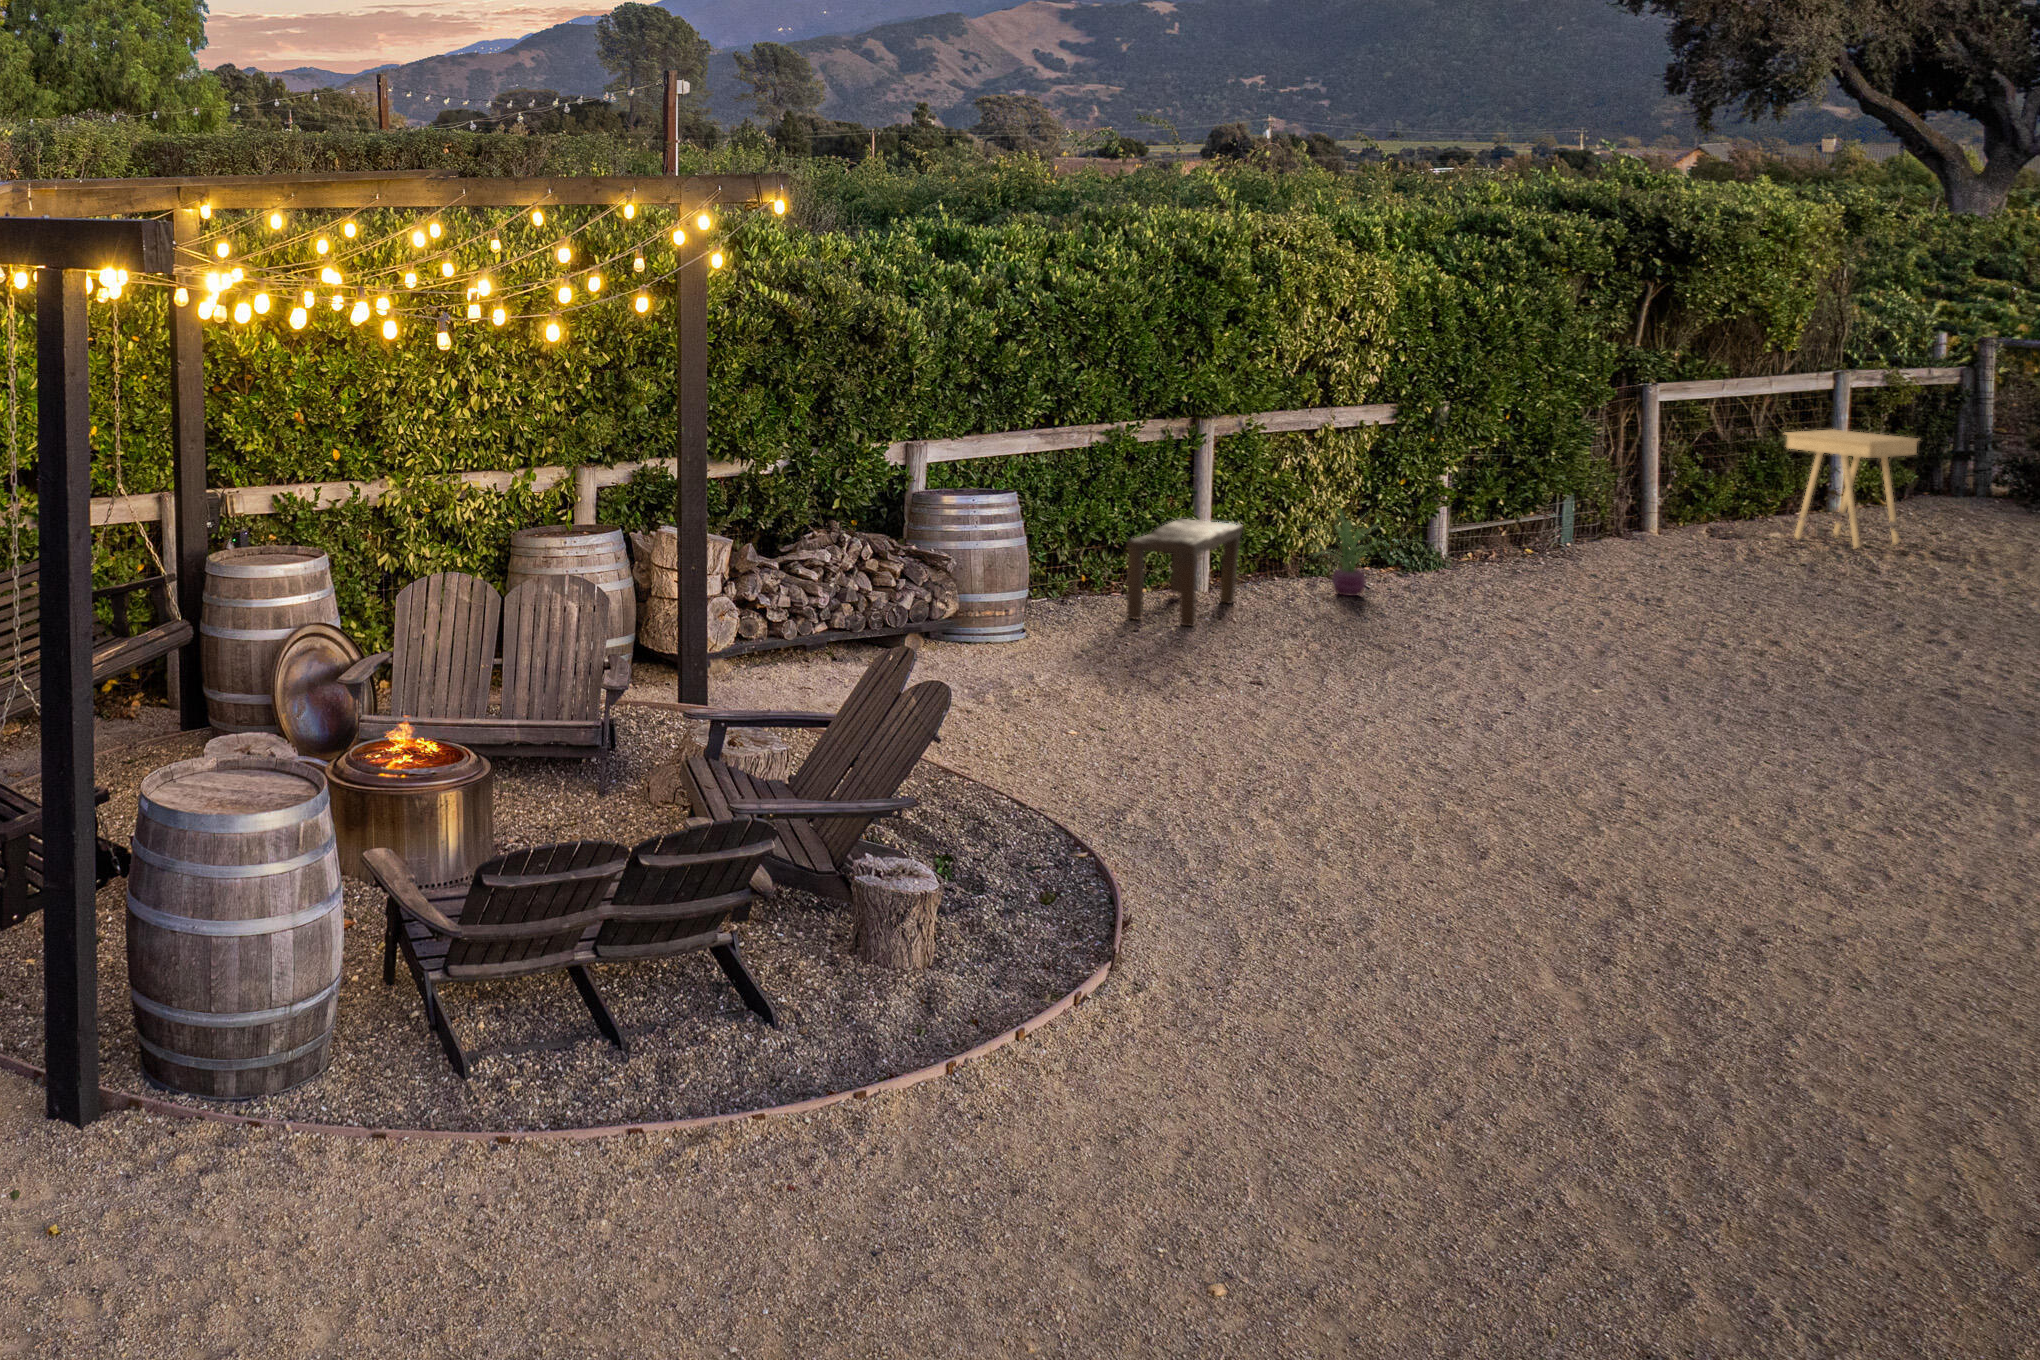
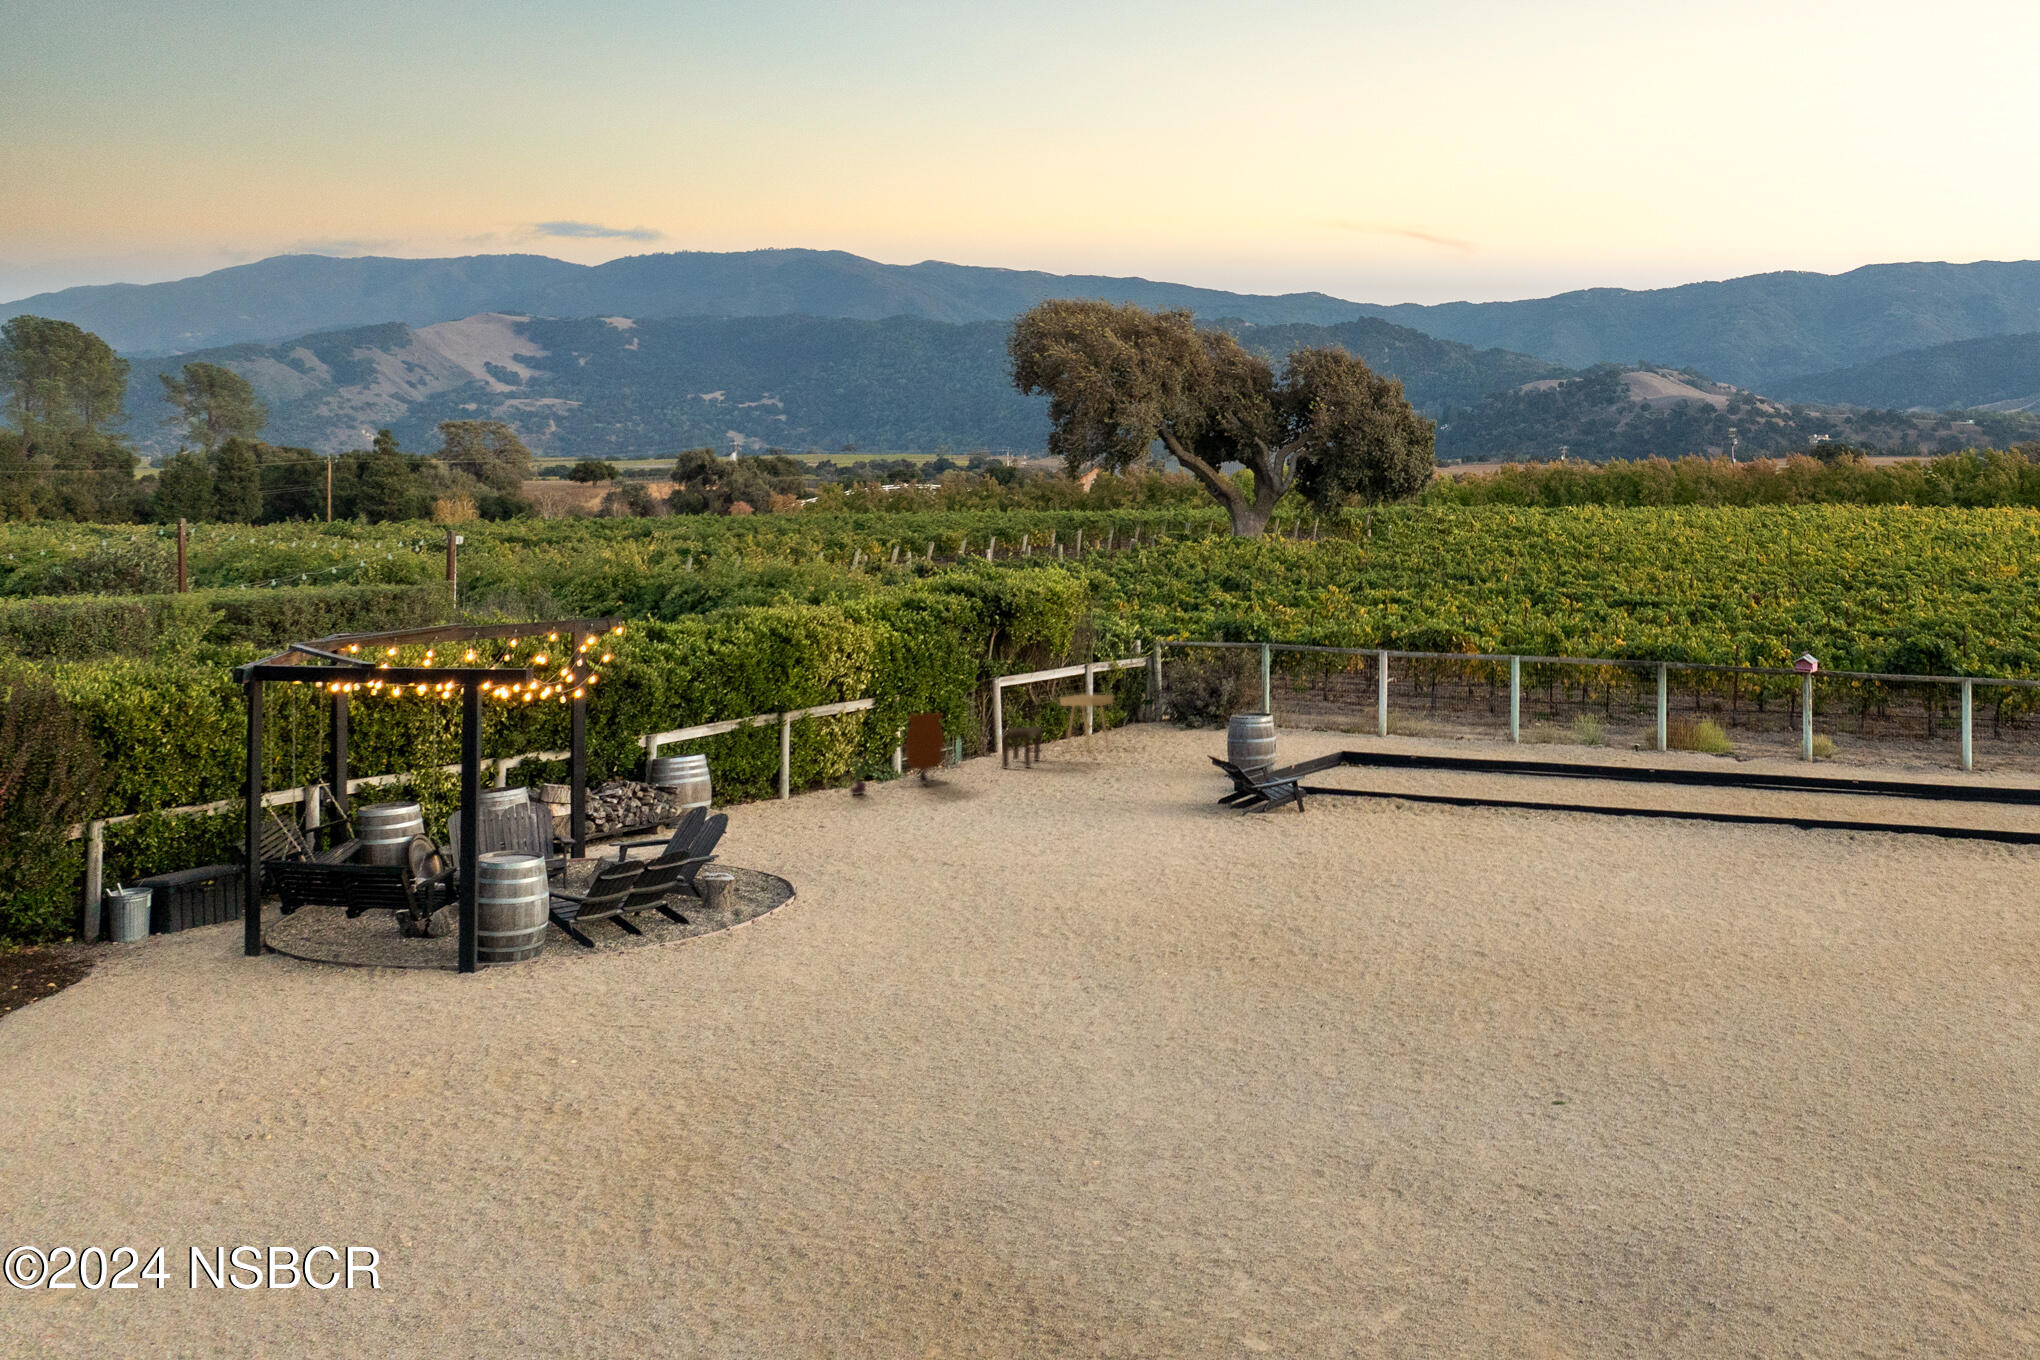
lounge chair: none [1440,444,1547,599] -> present [903,713,945,785]
bench: present [1127,519,1243,626] -> present [1001,726,1042,768]

